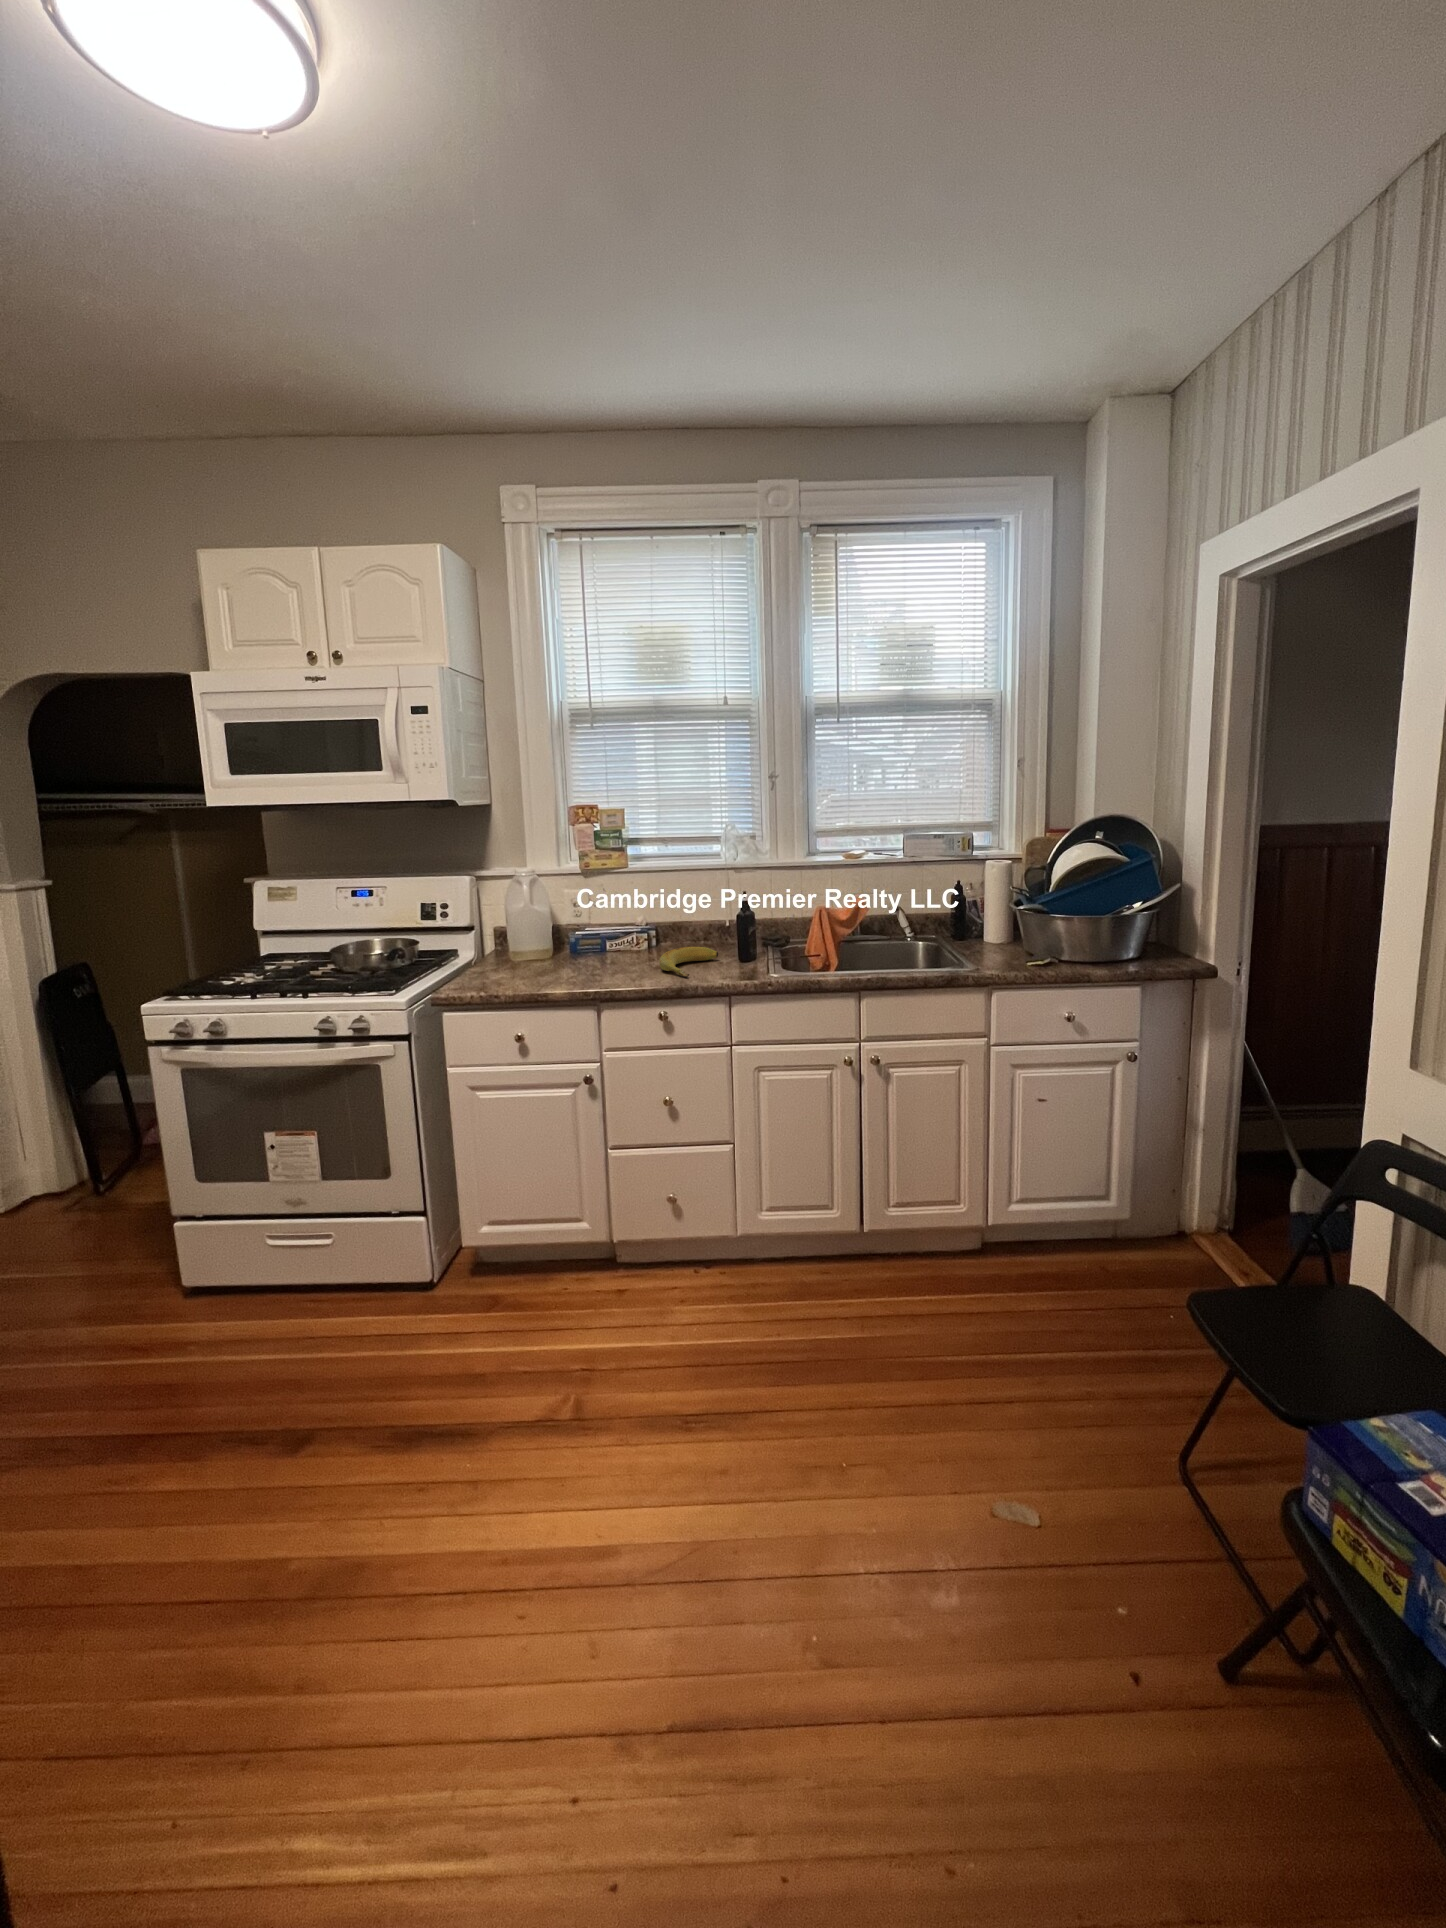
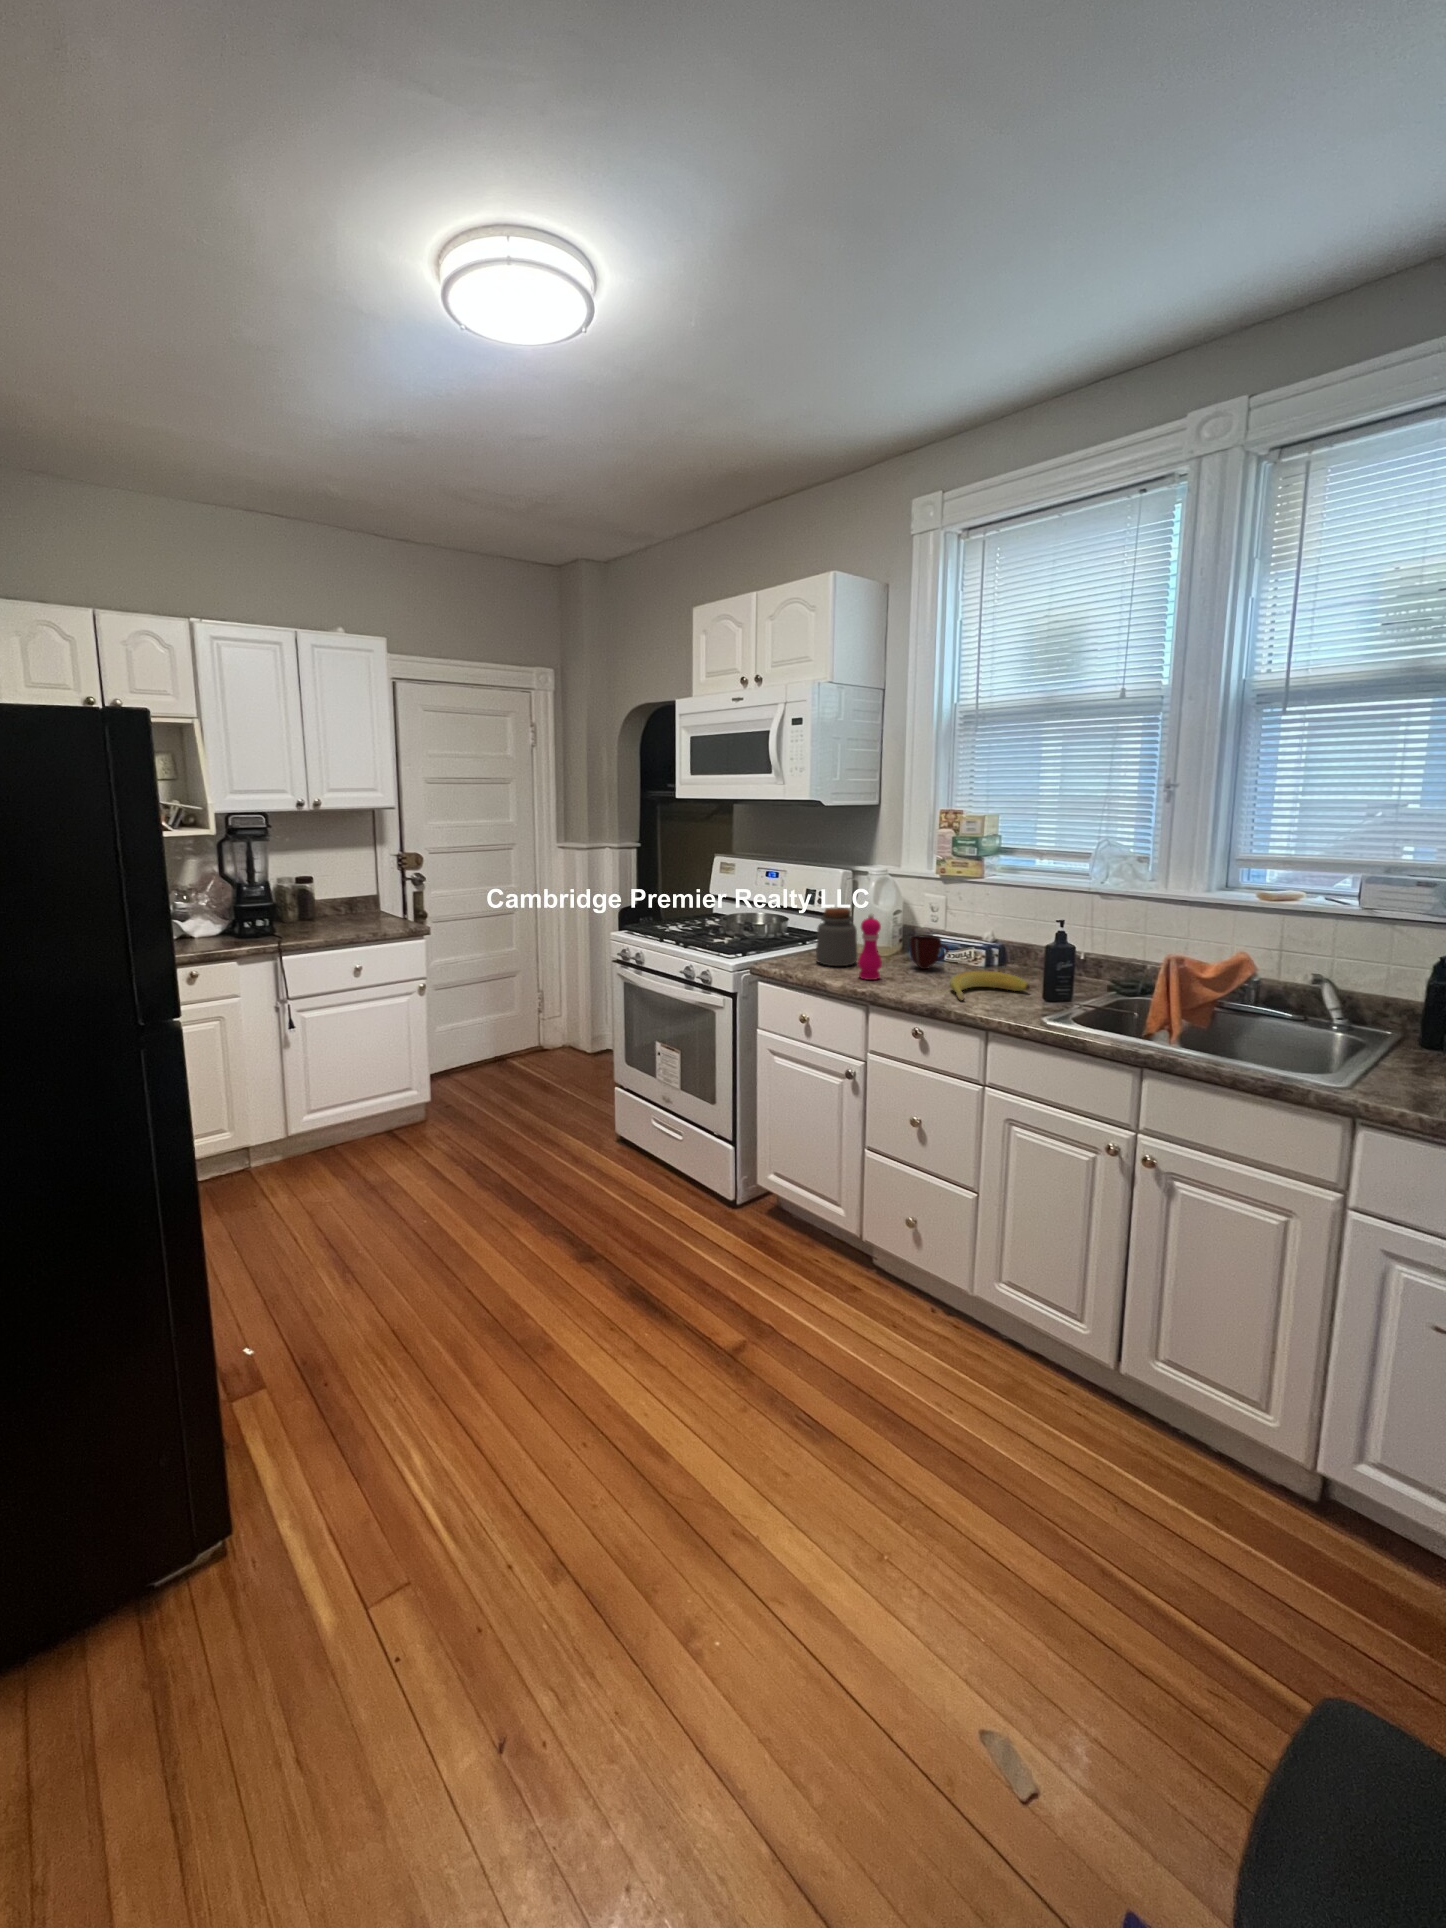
pepper mill: none [563,912,588,981] -> present [858,914,882,980]
jar: none [494,914,541,978] -> present [816,908,857,966]
mug: none [588,927,630,961] -> present [909,935,949,969]

